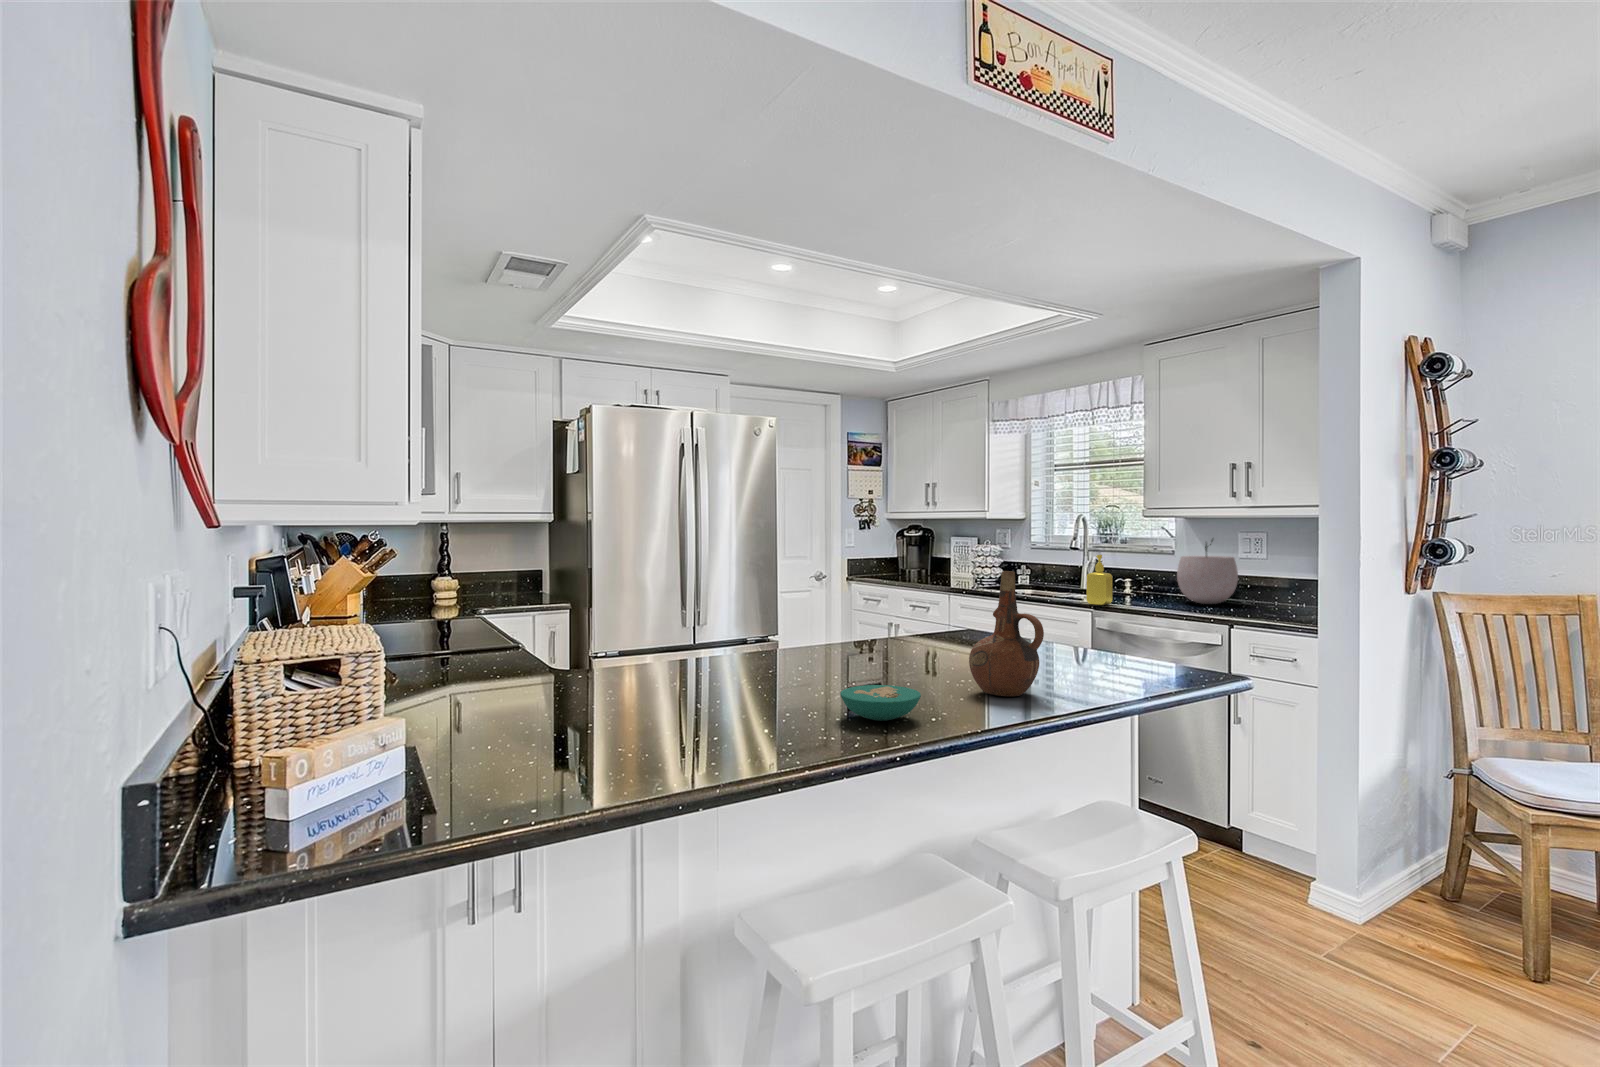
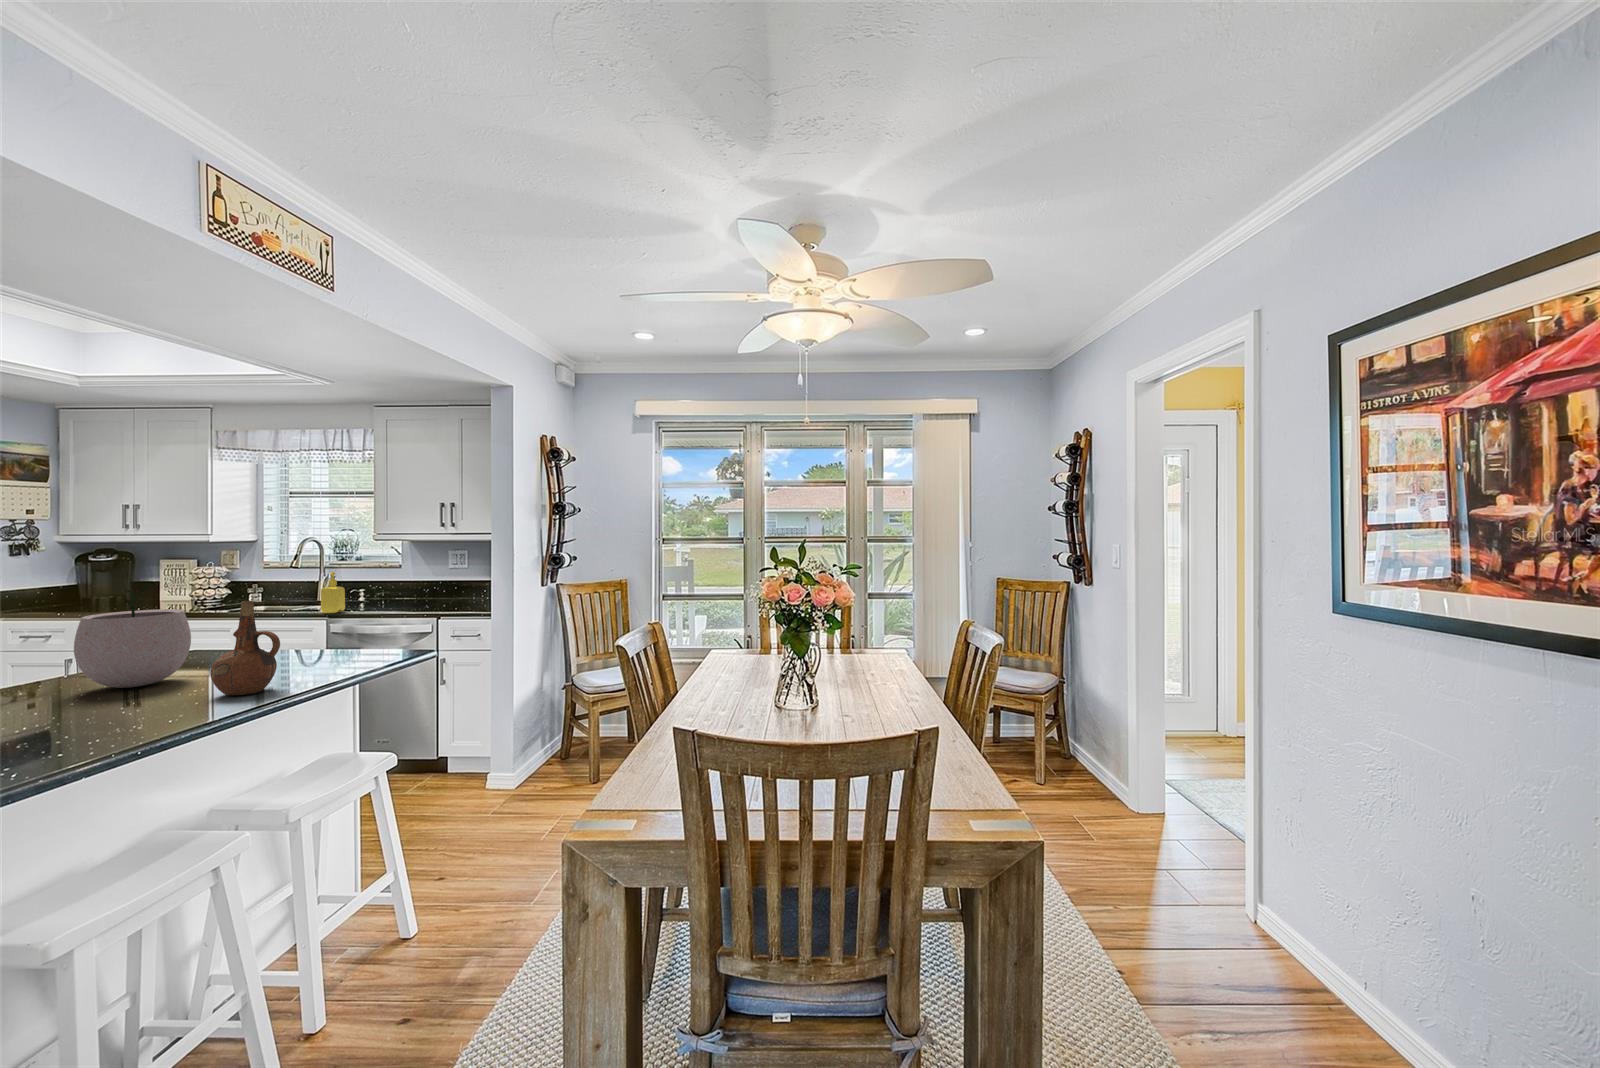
plant pot: present [1177,540,1238,604] -> present [74,584,191,688]
bowl: present [840,685,921,721] -> none [74,703,166,734]

